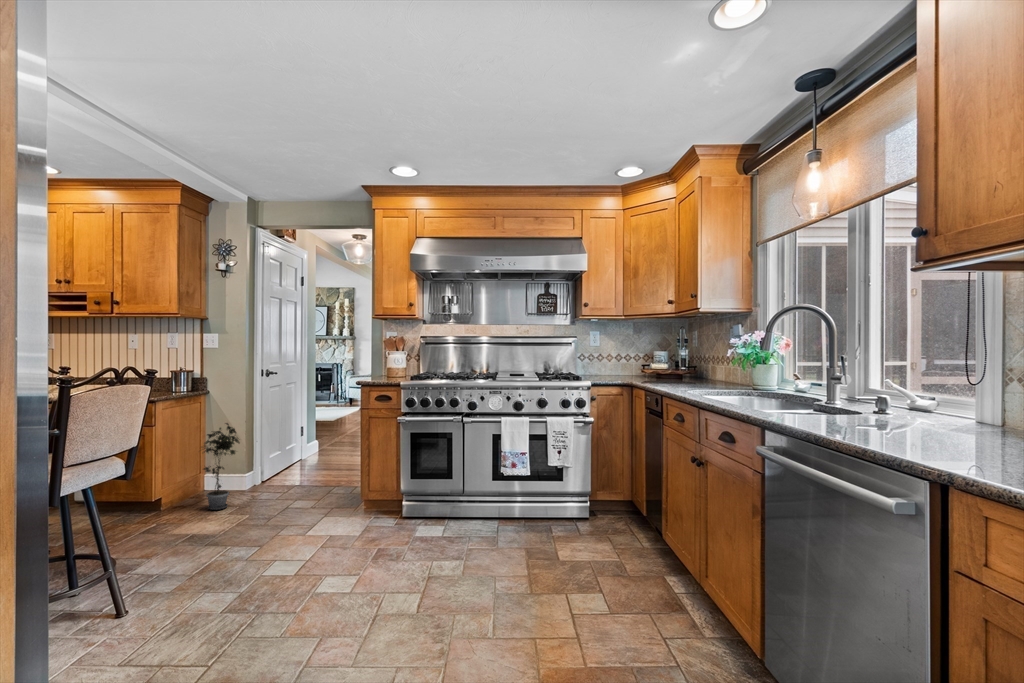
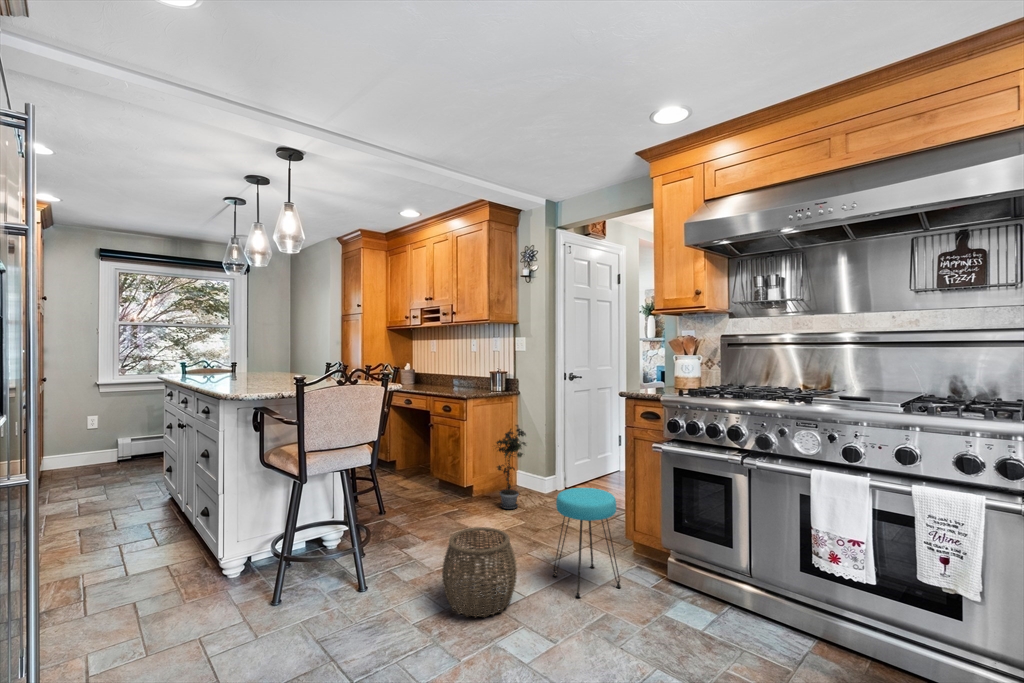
stool: none [315,459,374,544] -> present [553,488,621,597]
woven basket: none [231,505,306,583] -> present [442,527,517,617]

